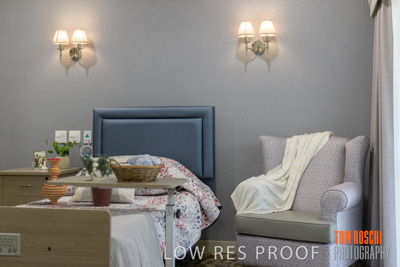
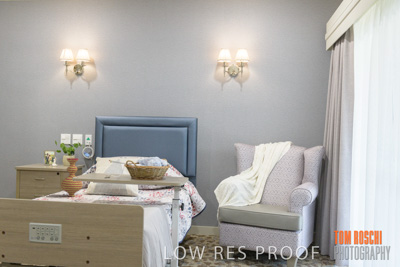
potted plant: present [81,152,114,206] -> none [97,154,126,199]

